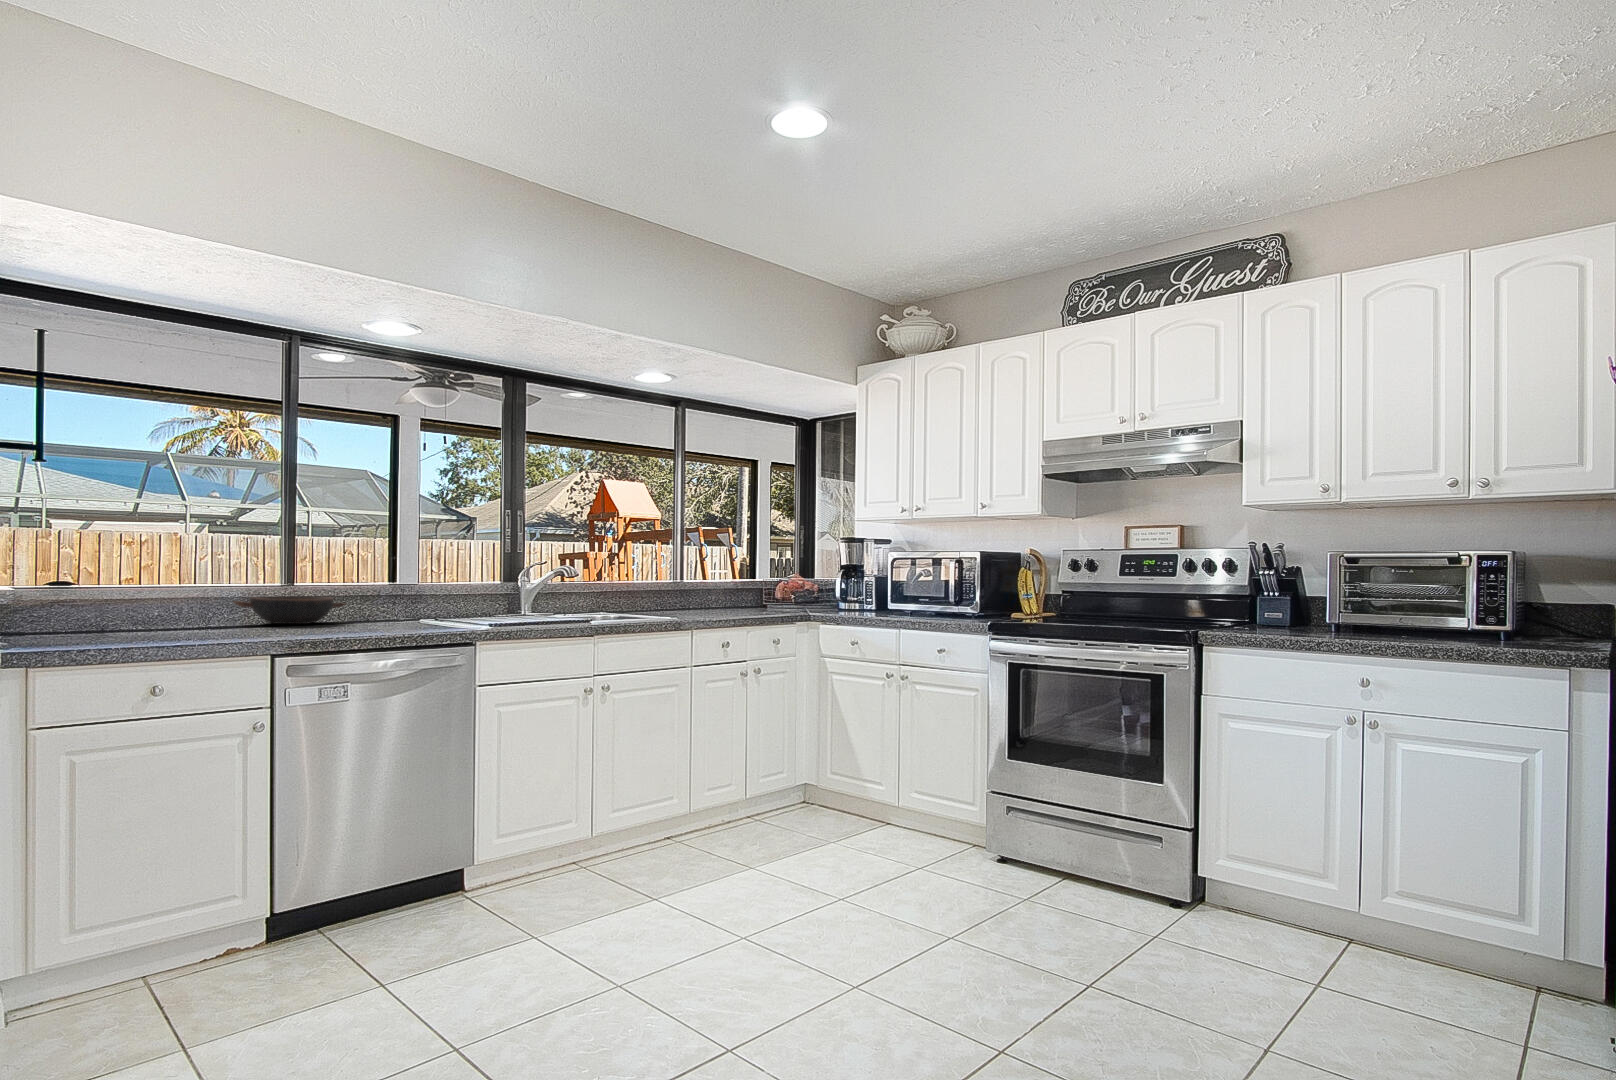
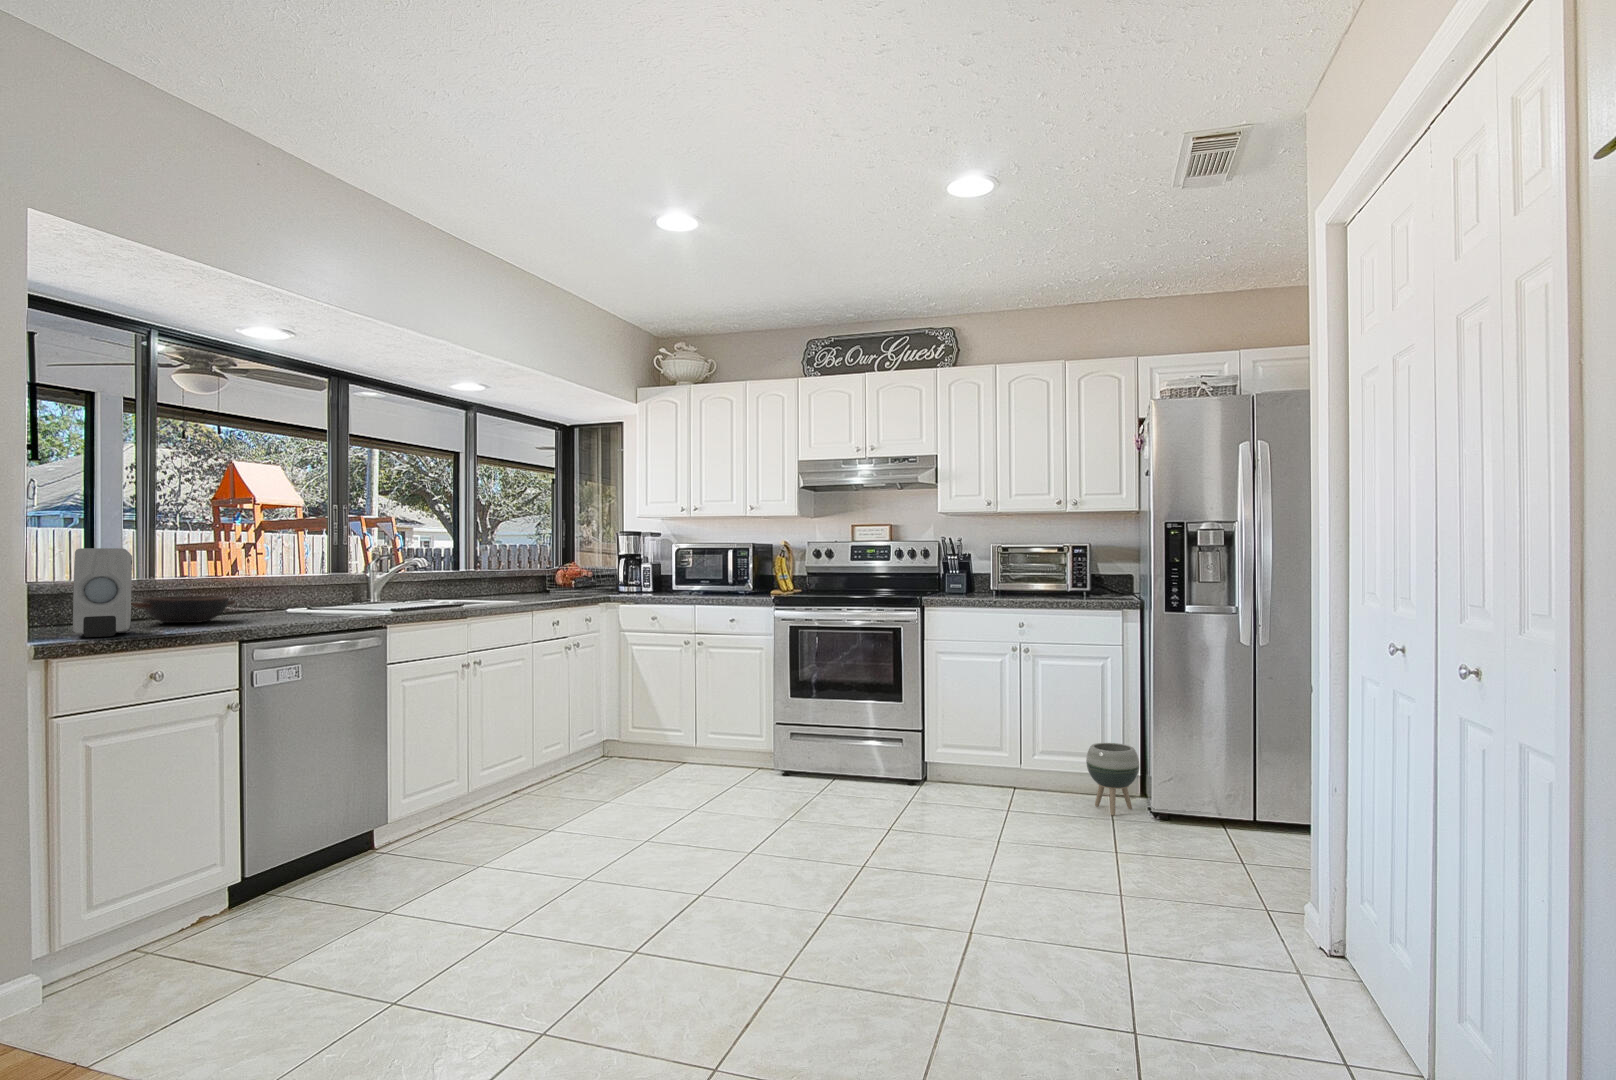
soap dispenser: none [138,544,216,633] -> present [73,548,132,637]
planter: none [1476,898,1589,1035] -> present [1086,743,1139,815]

